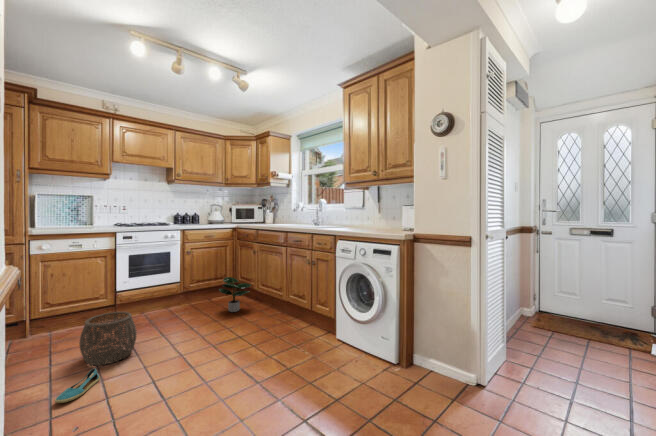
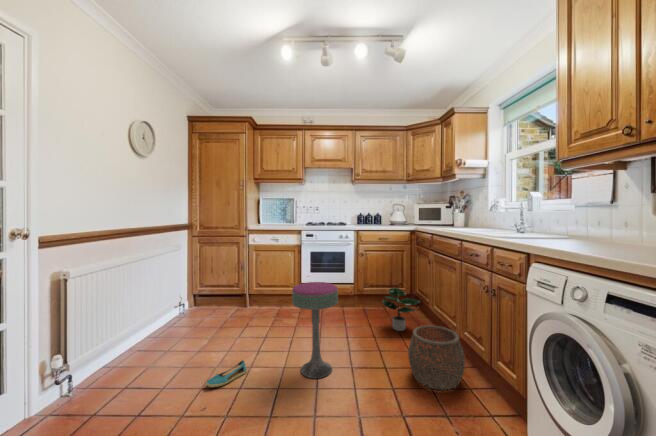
bar stool: none [155,274,202,361] -> present [292,282,338,378]
woven basket: present [79,312,137,366] -> present [408,325,465,390]

